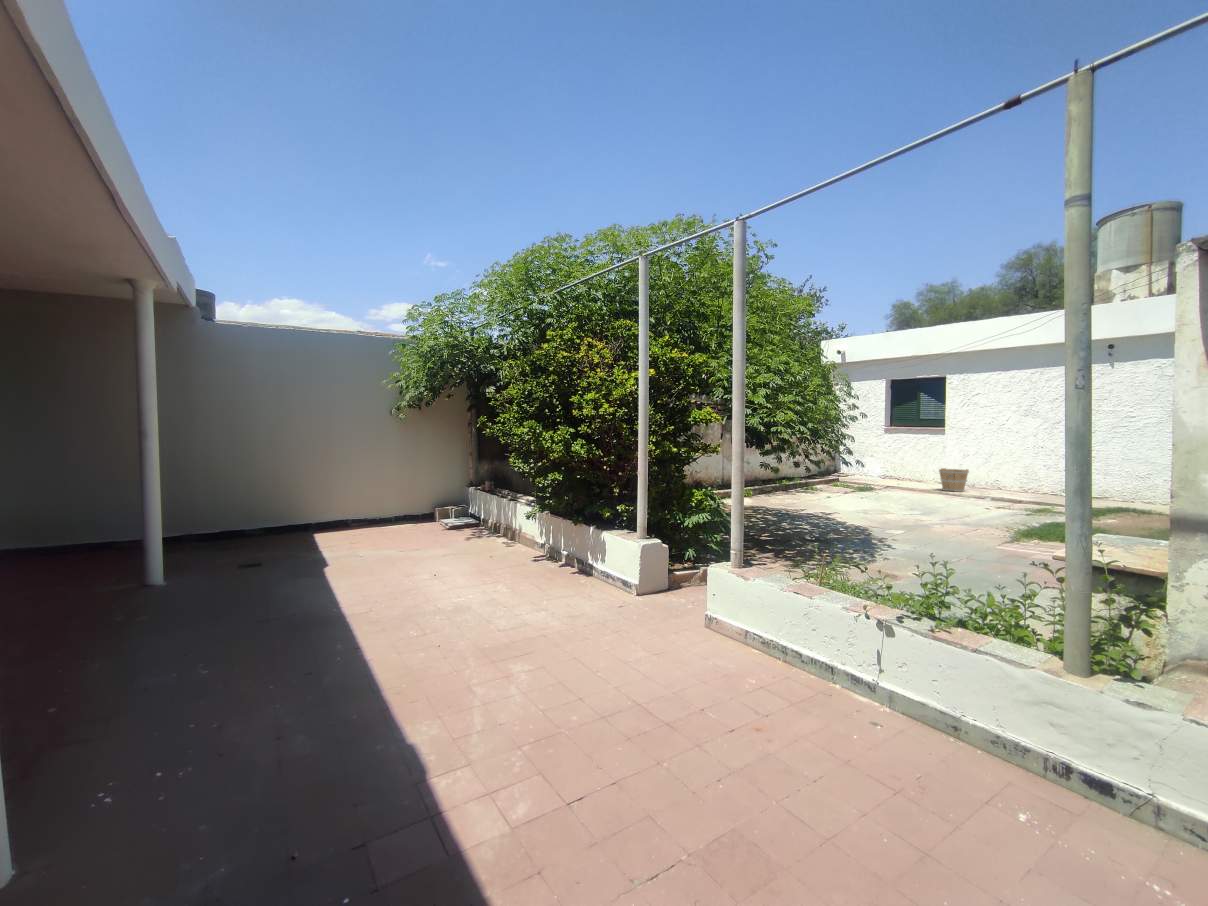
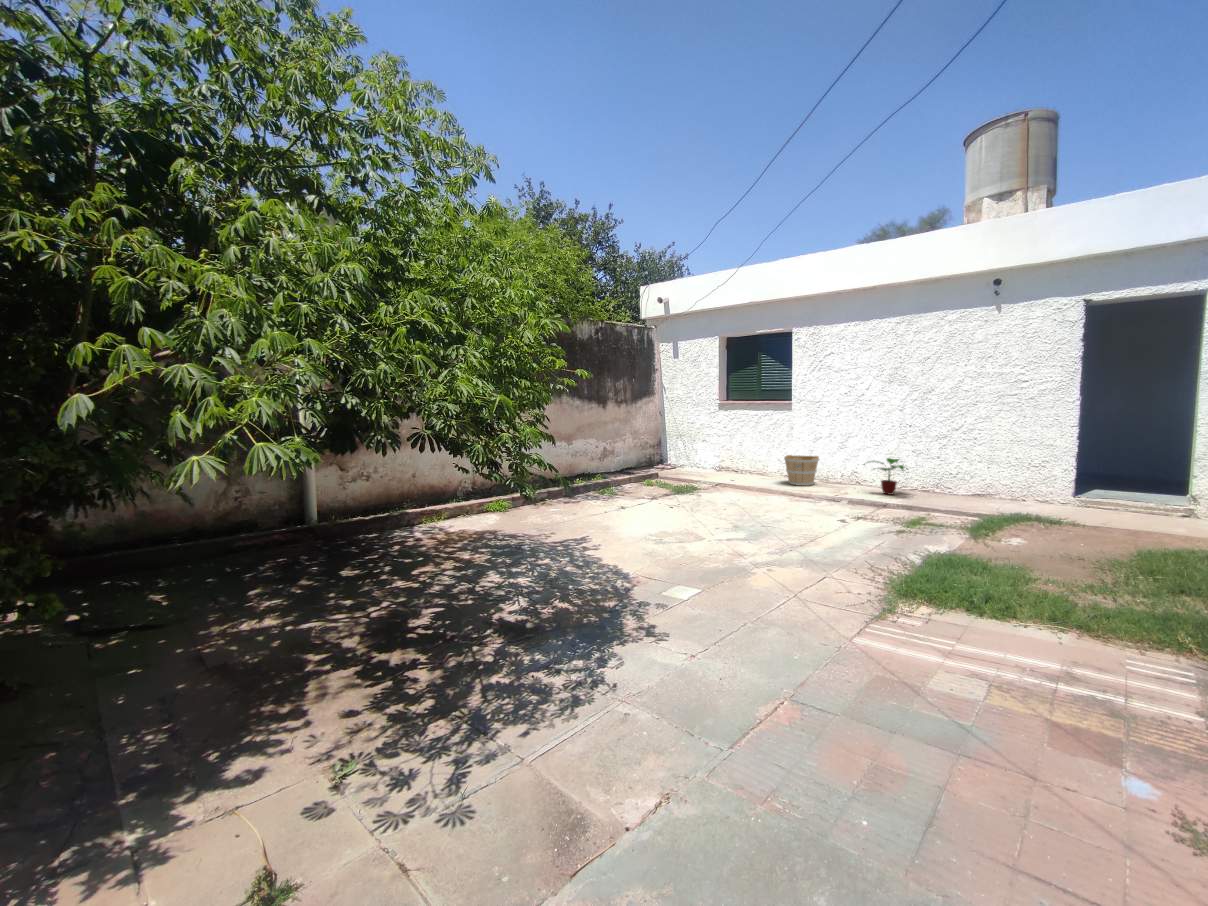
potted plant: none [1005,471,1044,498] -> present [869,458,904,495]

